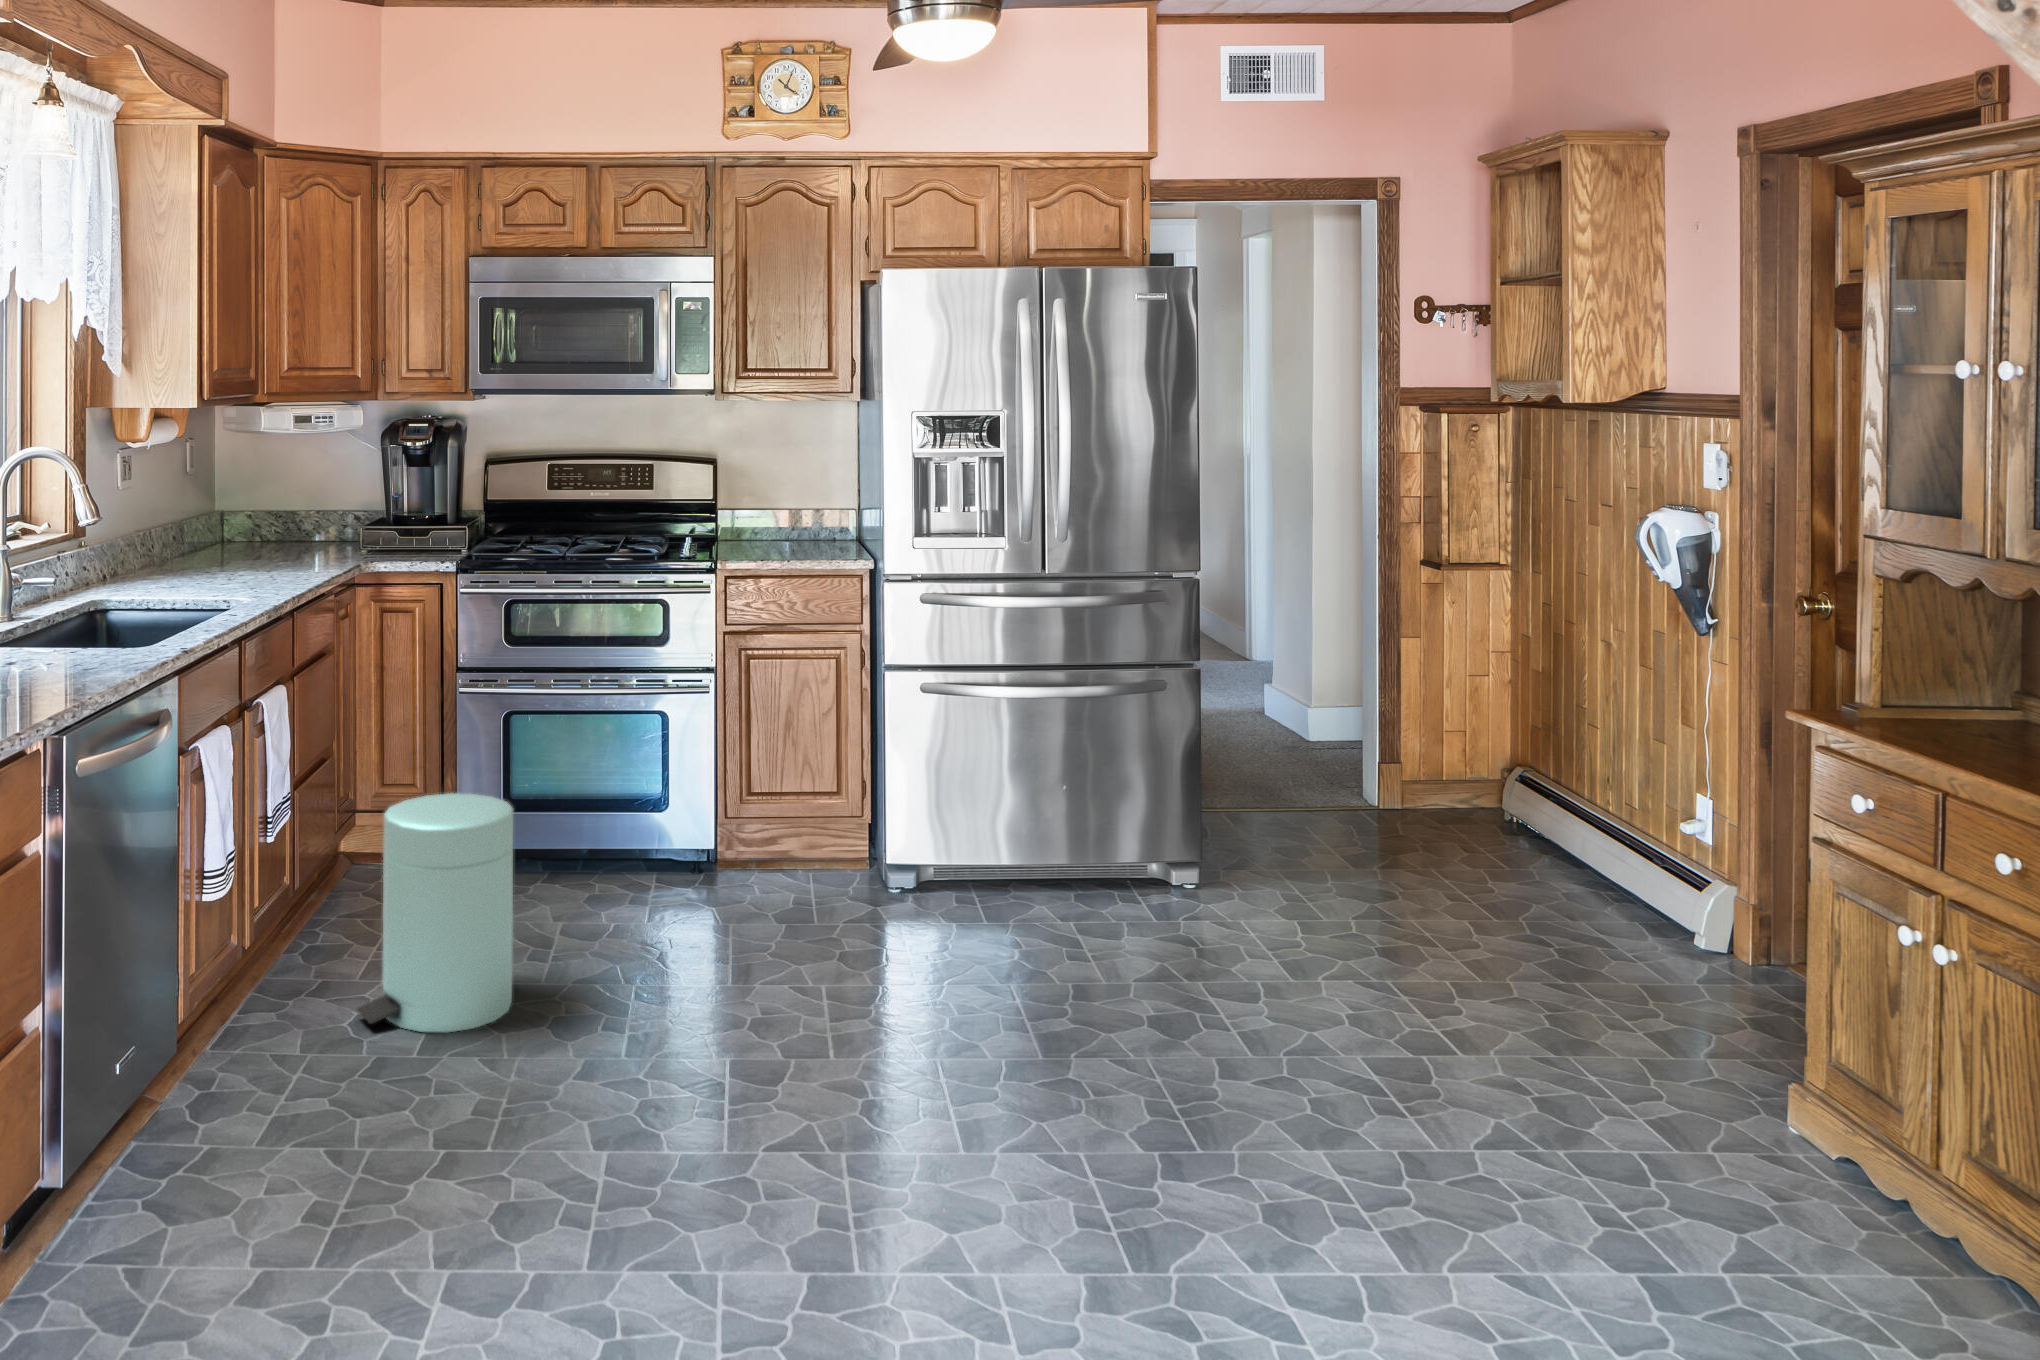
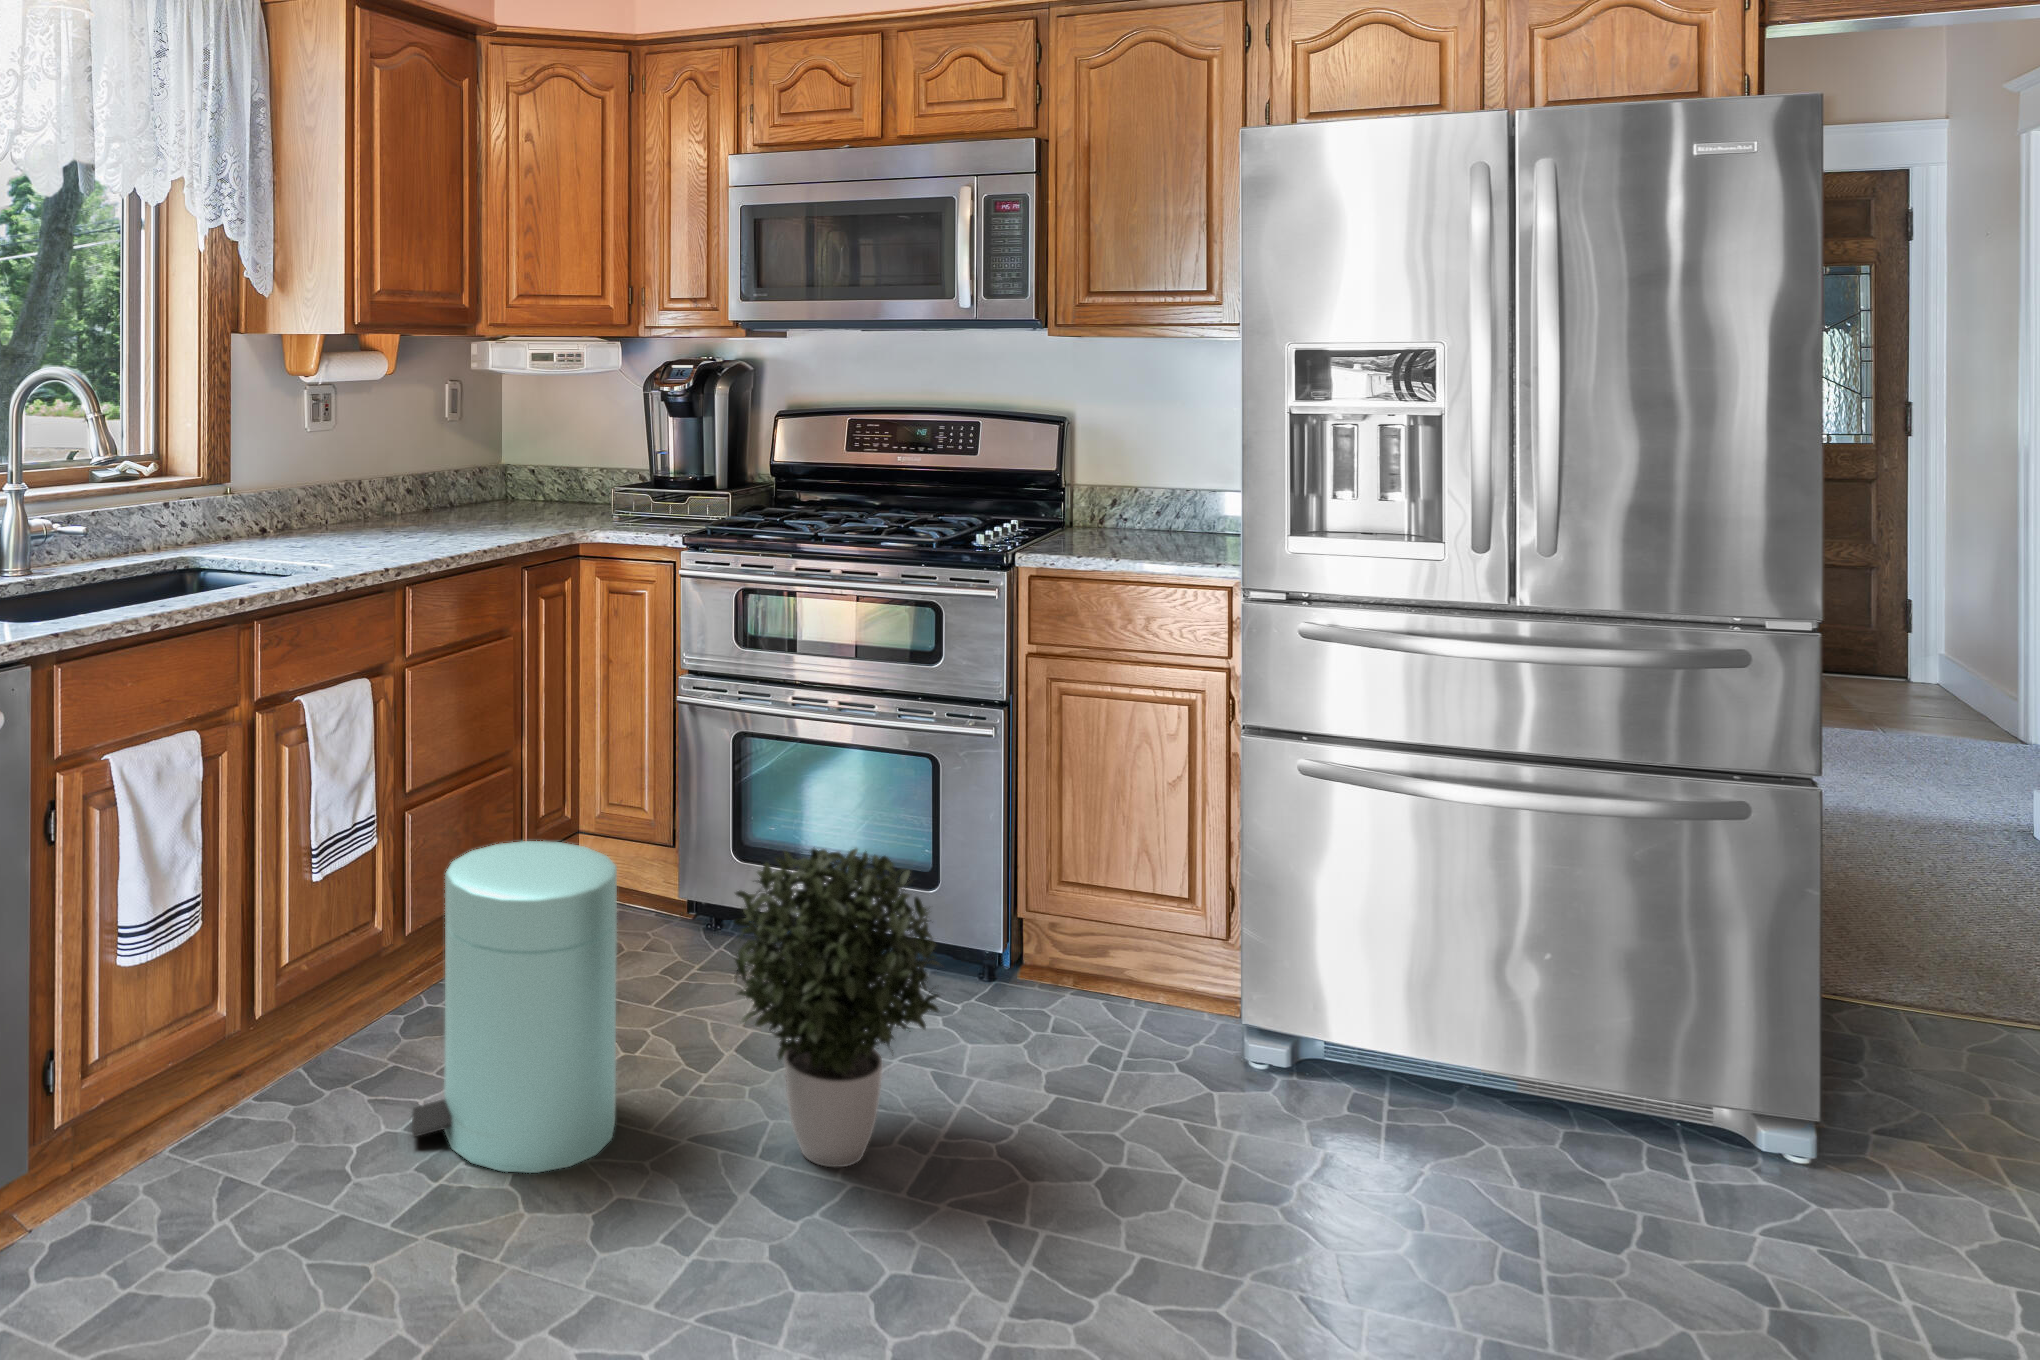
potted plant: none [591,768,743,989] -> present [733,848,939,1167]

